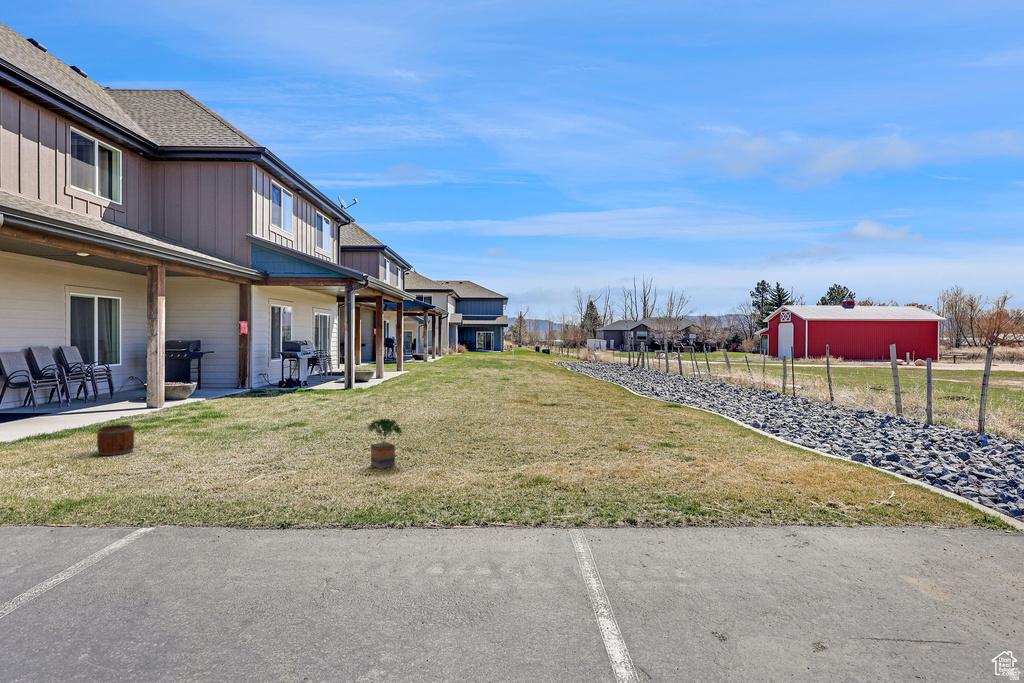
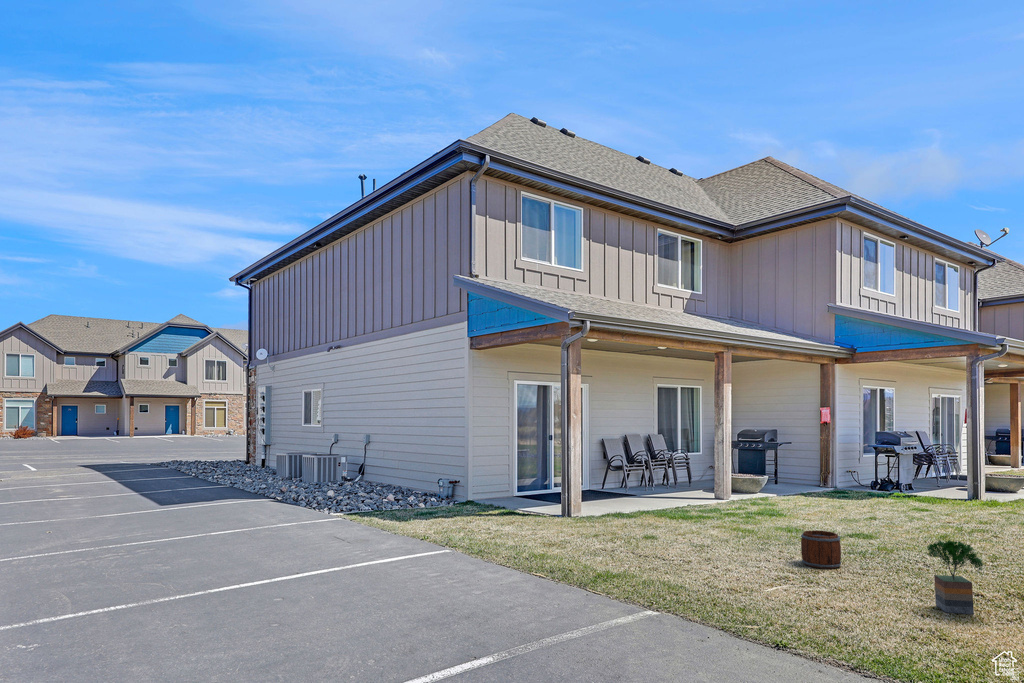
bucket: present [97,425,134,456] -> present [801,530,841,569]

